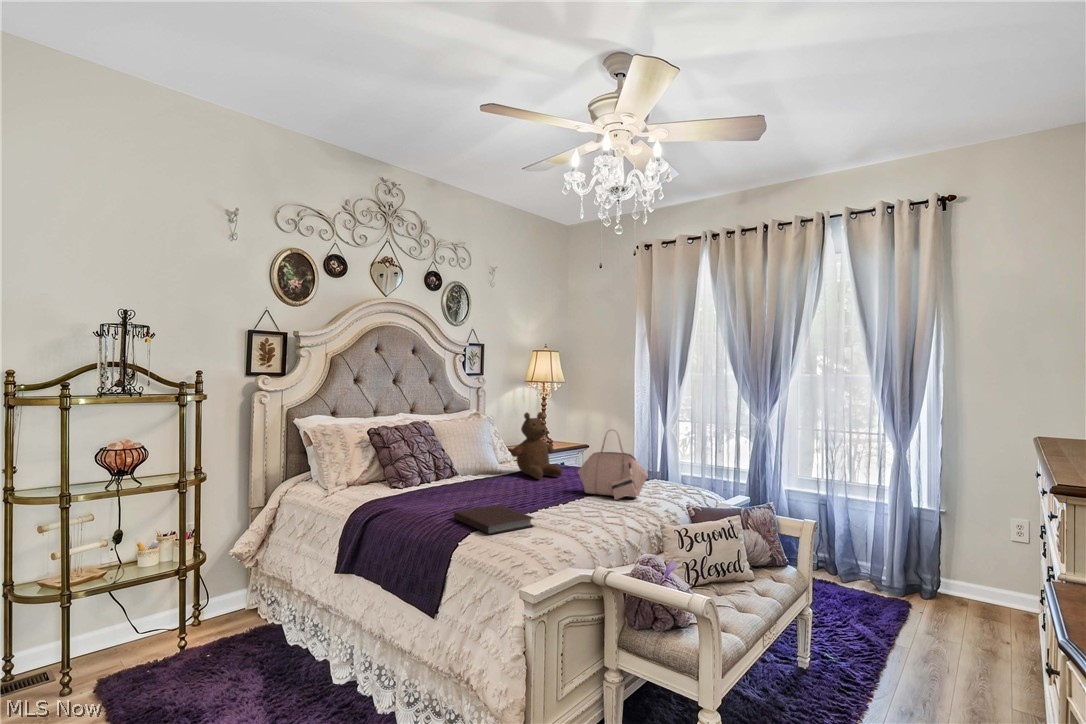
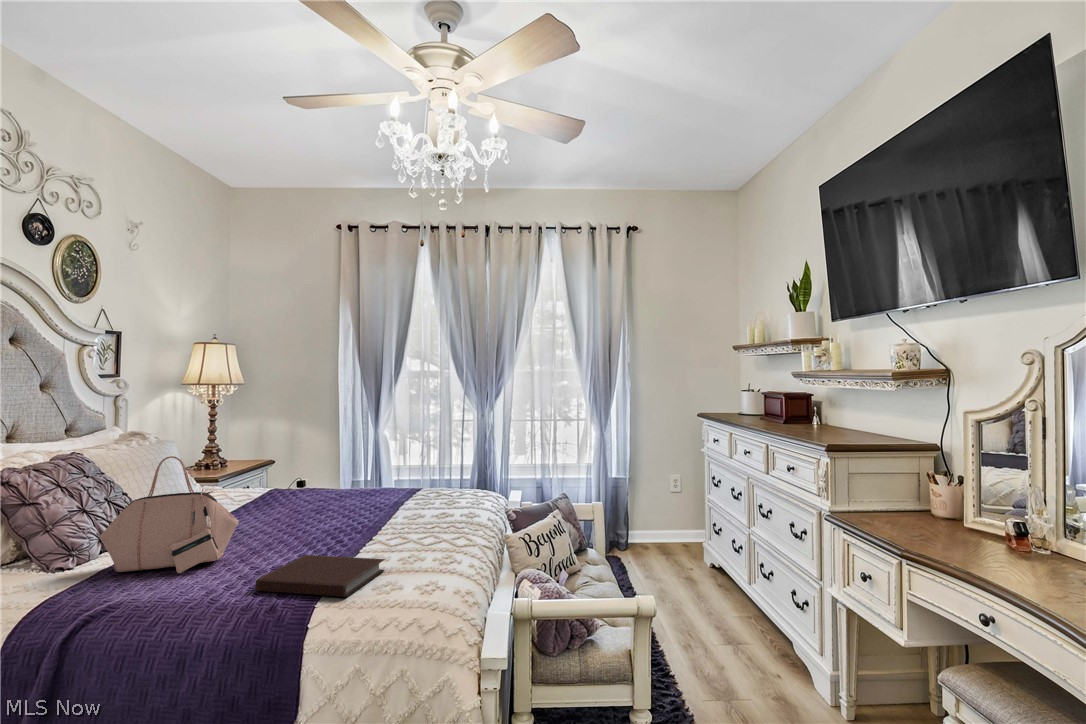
teddy bear: present [511,412,562,479] -> none [242,423,316,513]
handbag: present [578,430,648,500] -> present [100,456,239,573]

